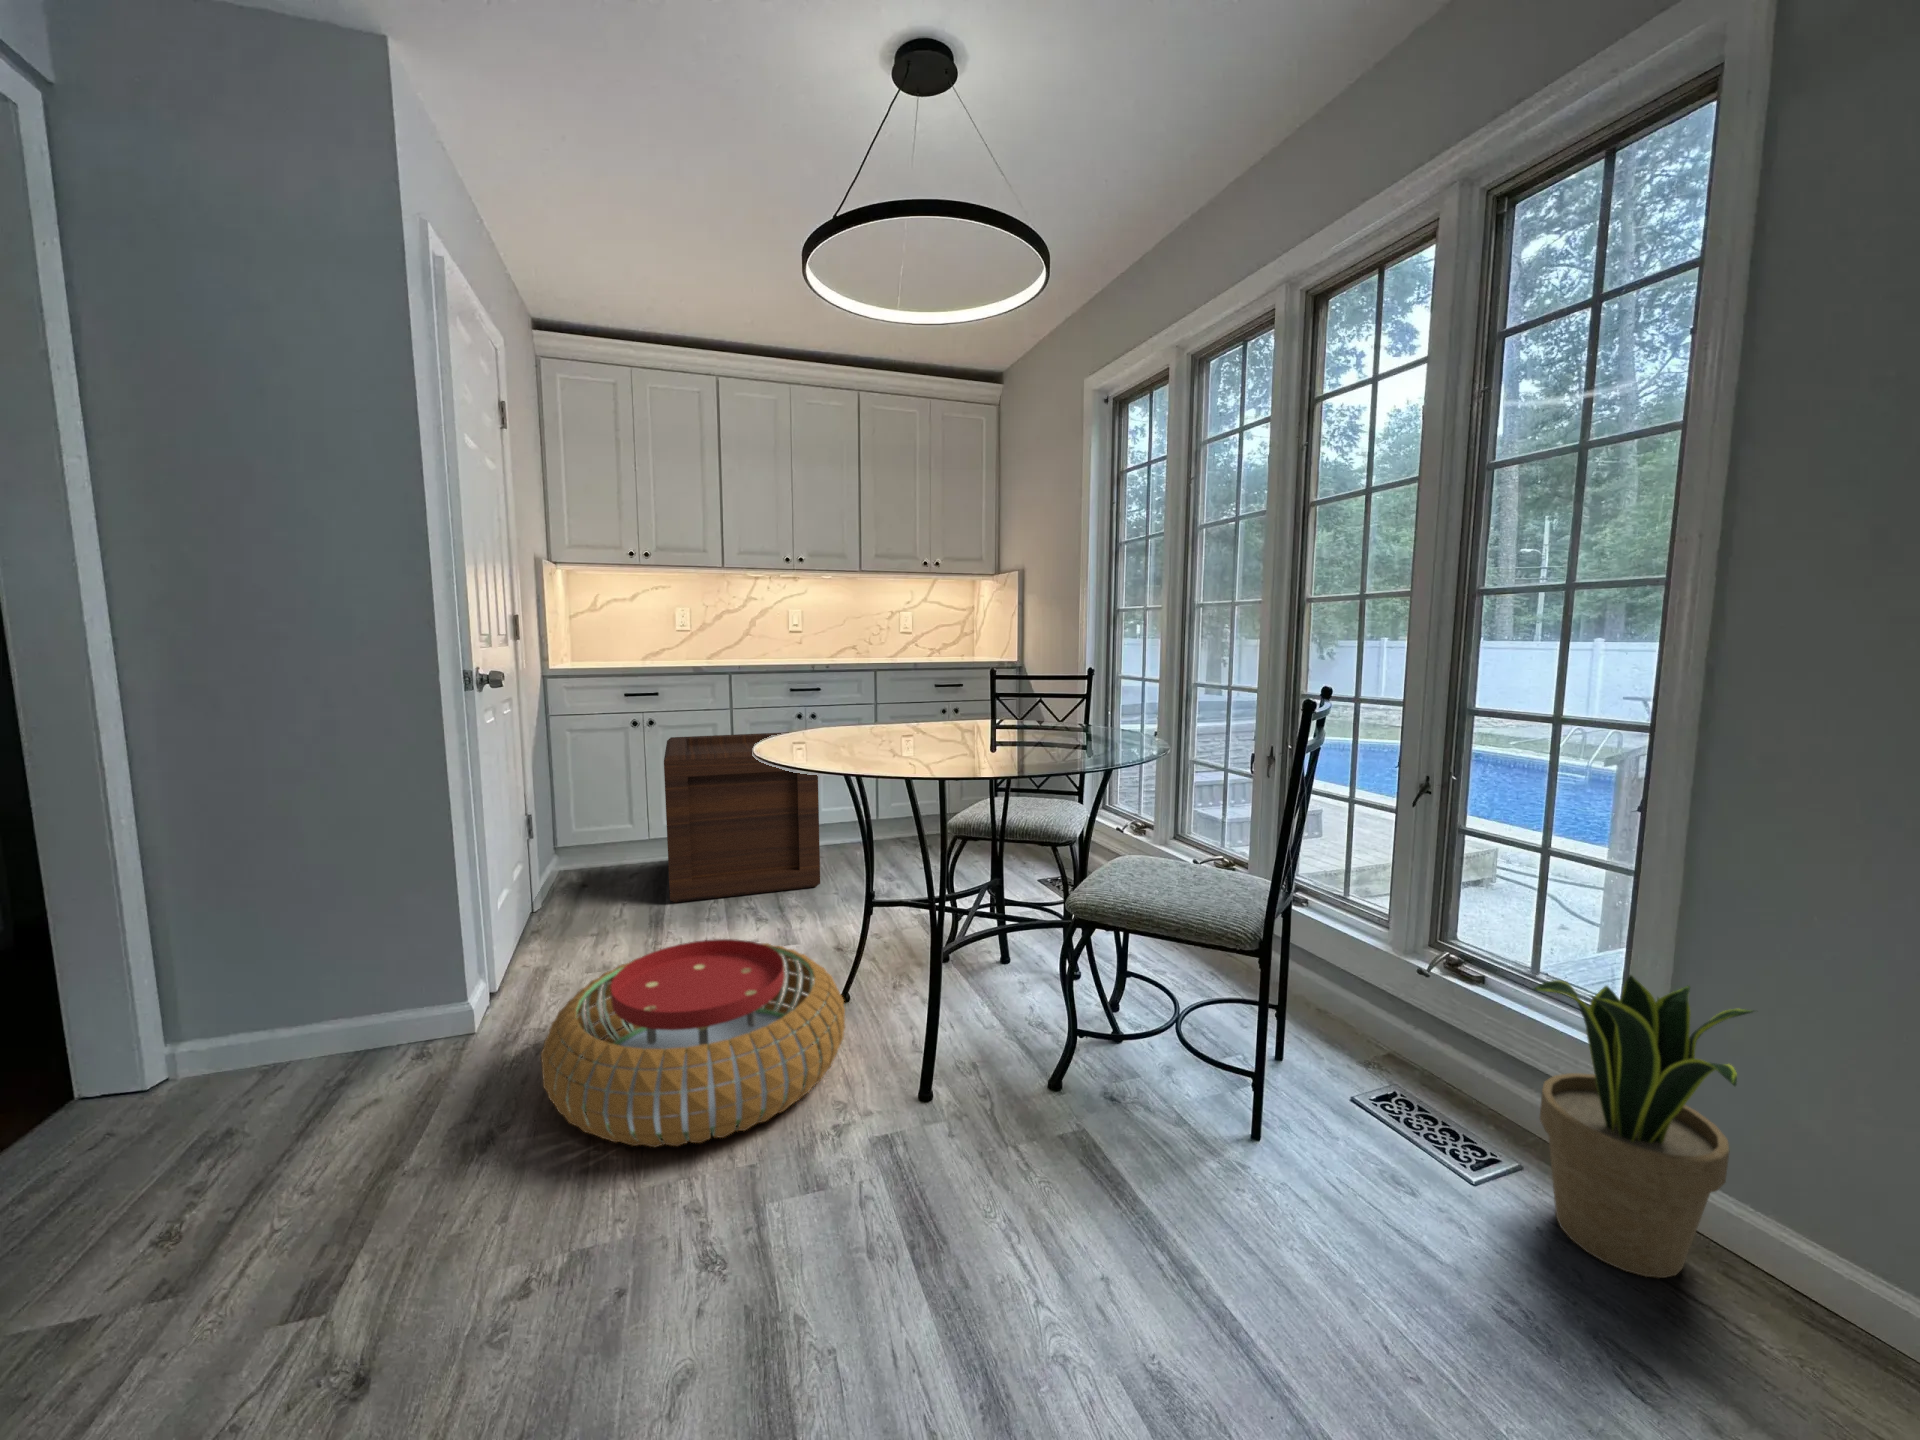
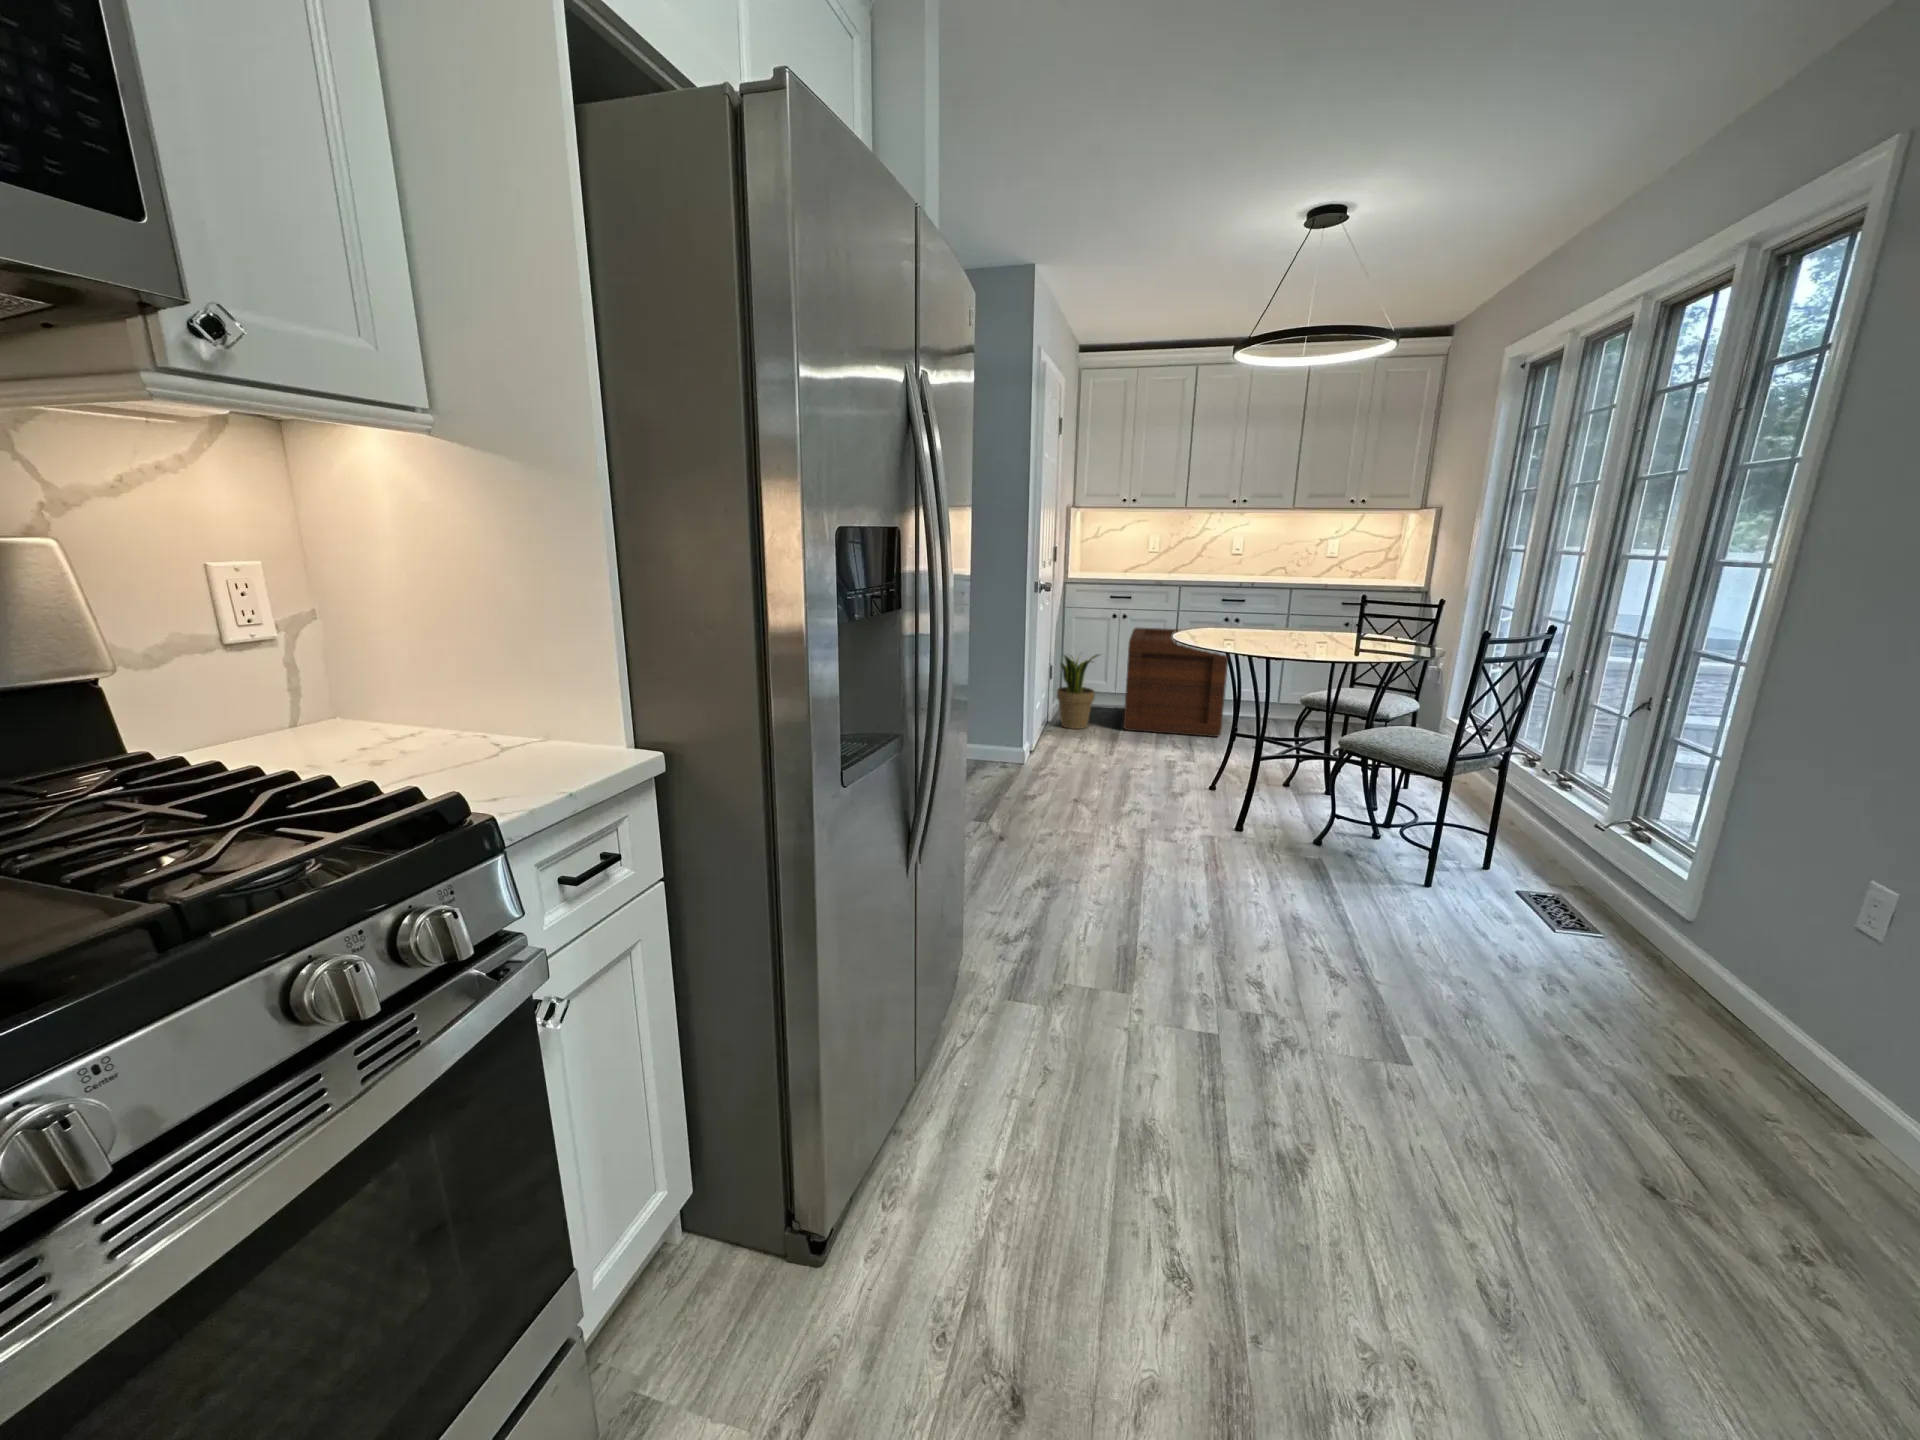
pouf: present [541,939,845,1147] -> none [1057,736,1206,818]
potted plant: present [1534,975,1753,1278] -> present [1057,655,1099,729]

